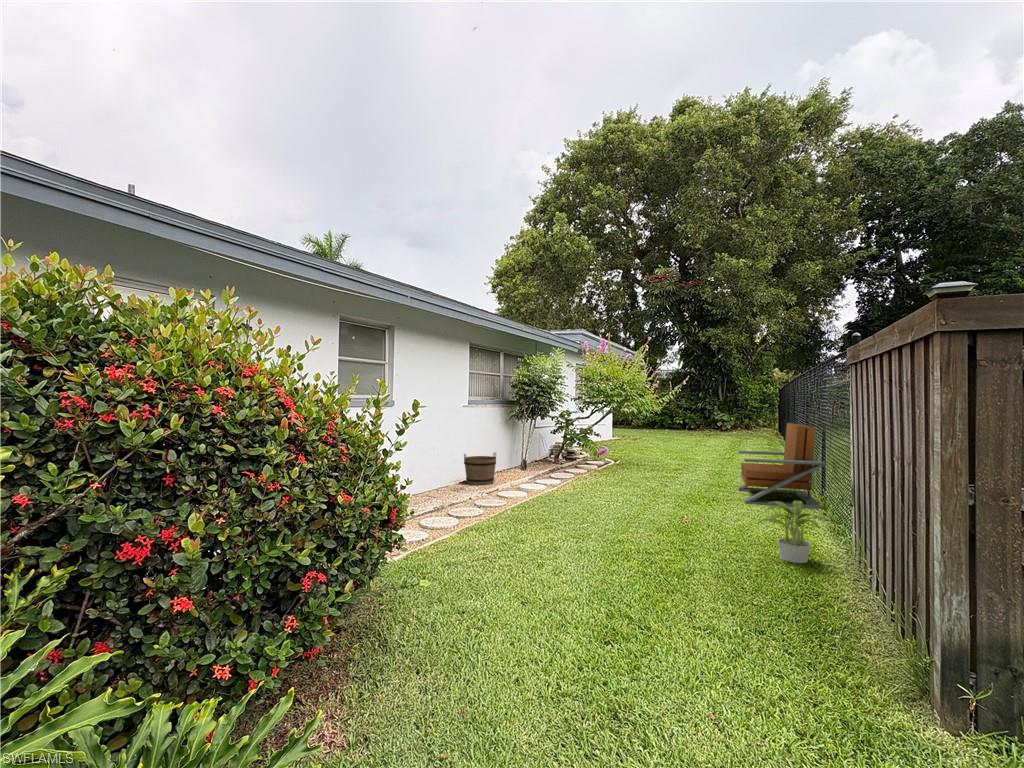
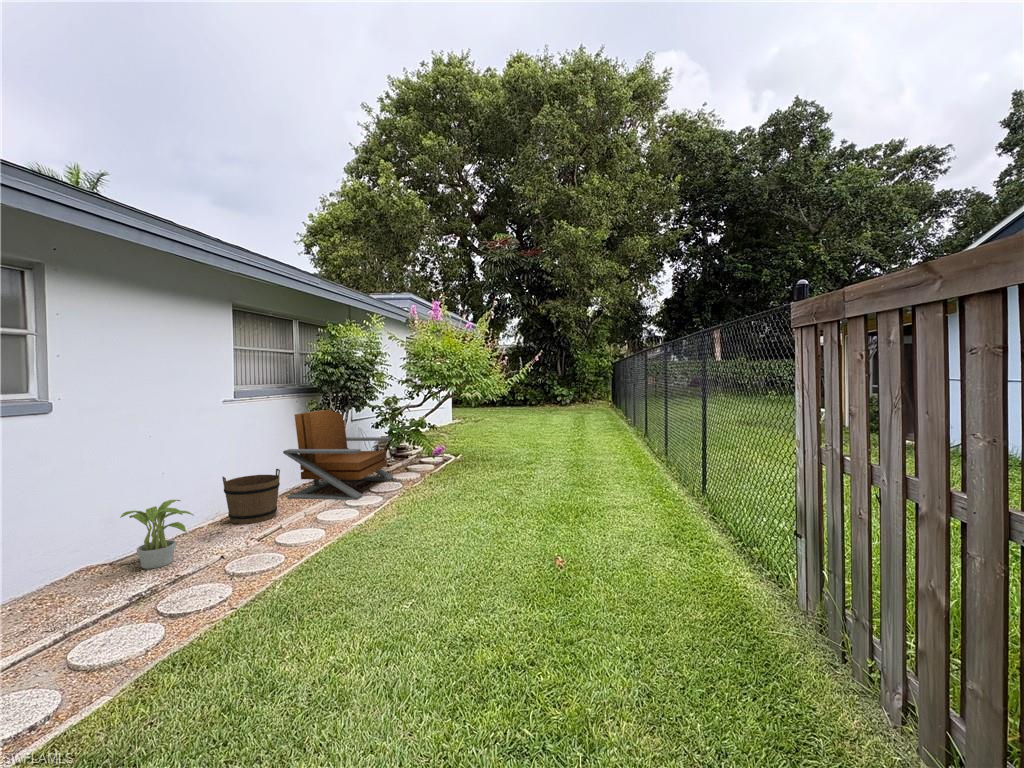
lounge chair: present [738,423,825,509] -> present [283,409,393,500]
potted plant: present [758,501,834,563] -> present [120,500,194,569]

